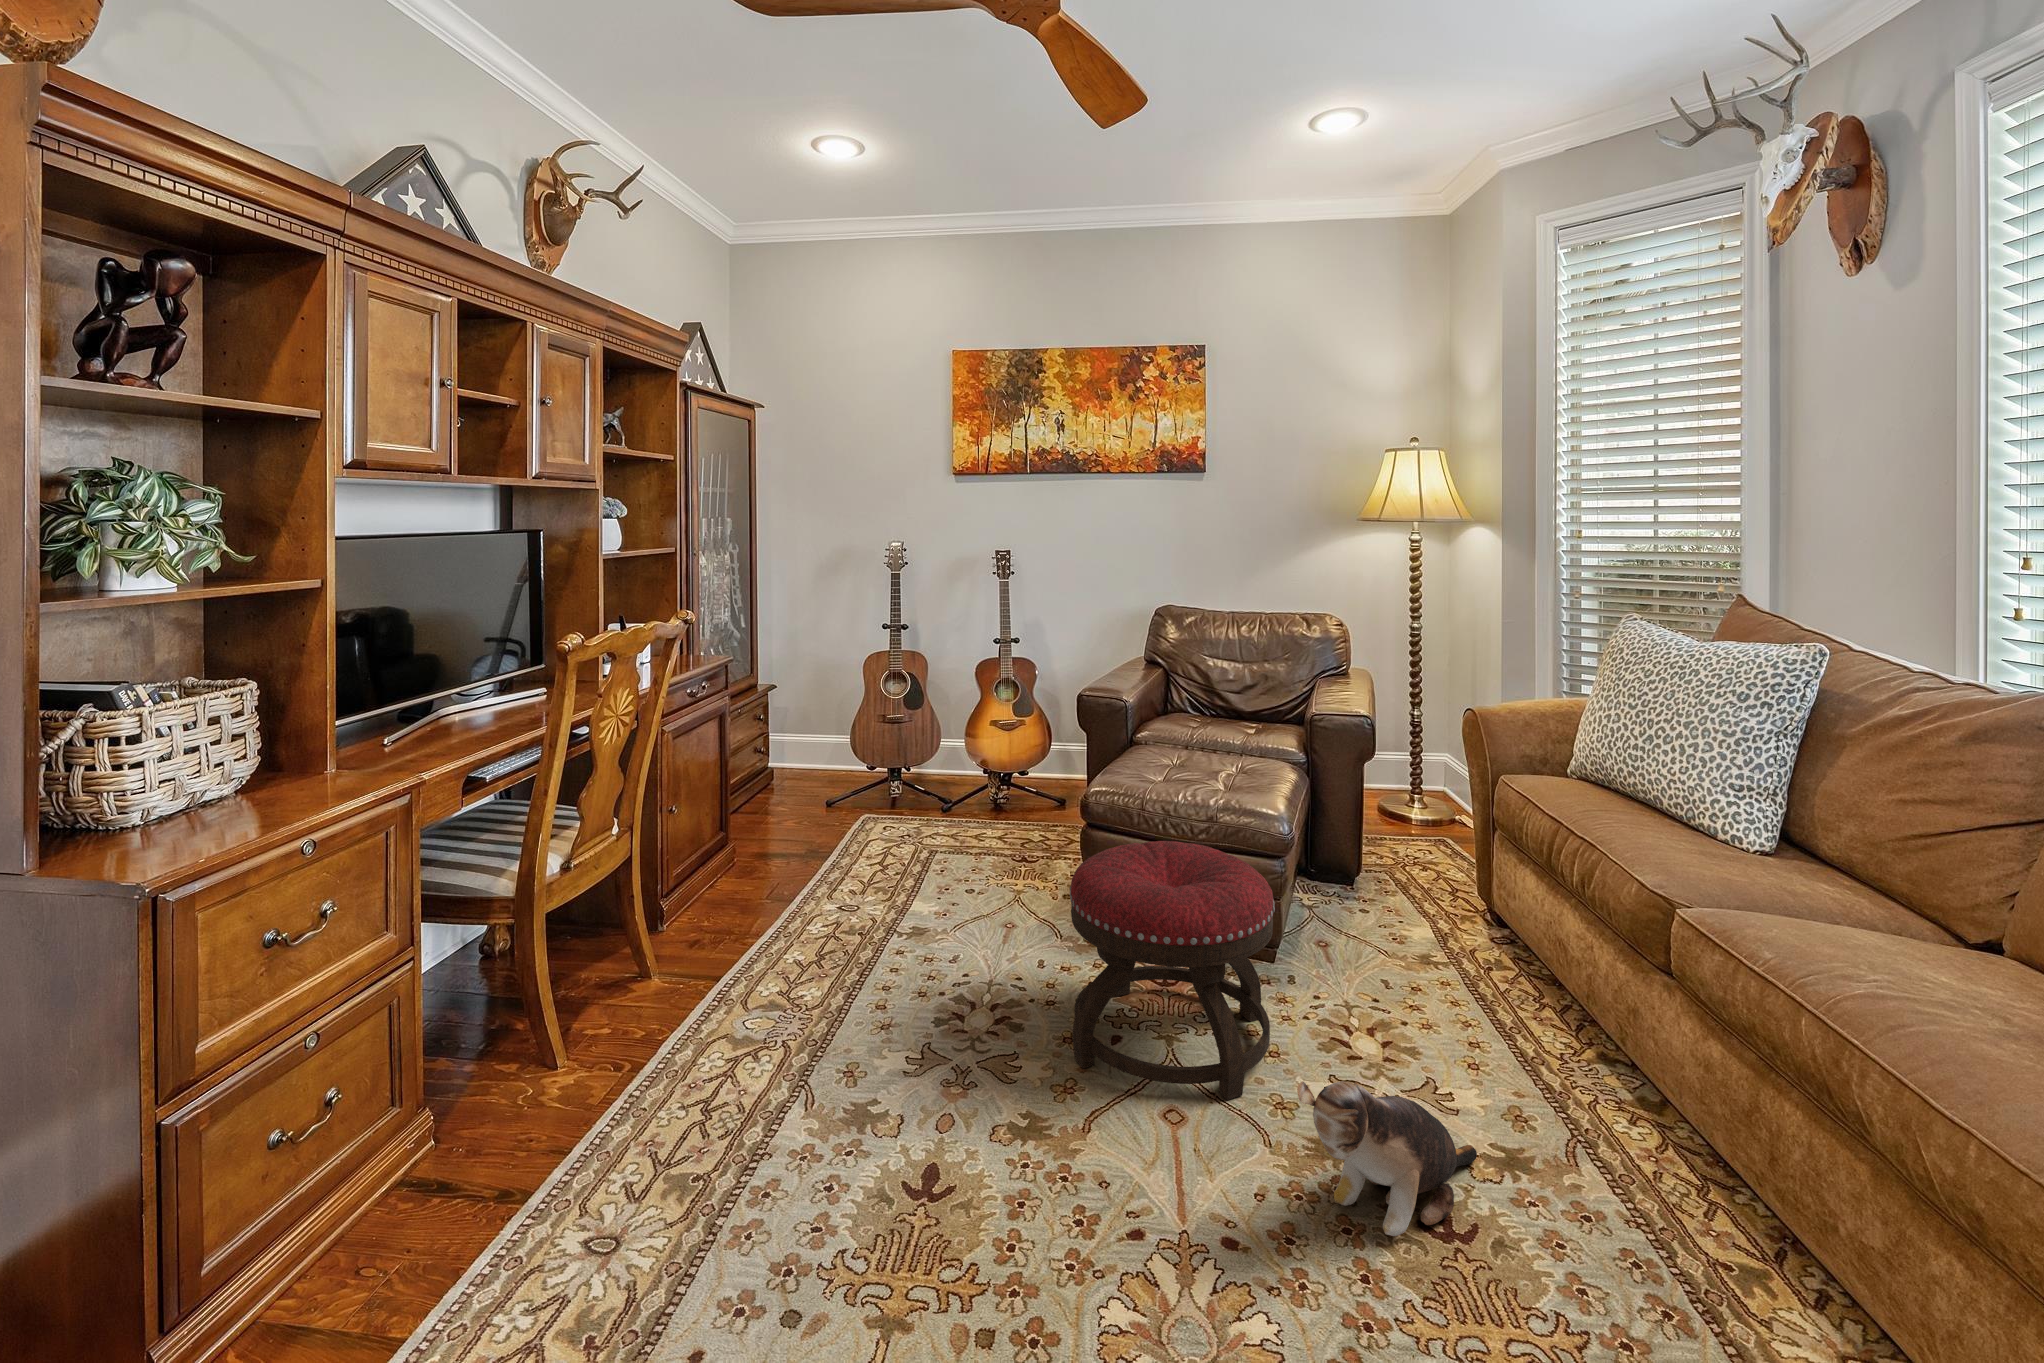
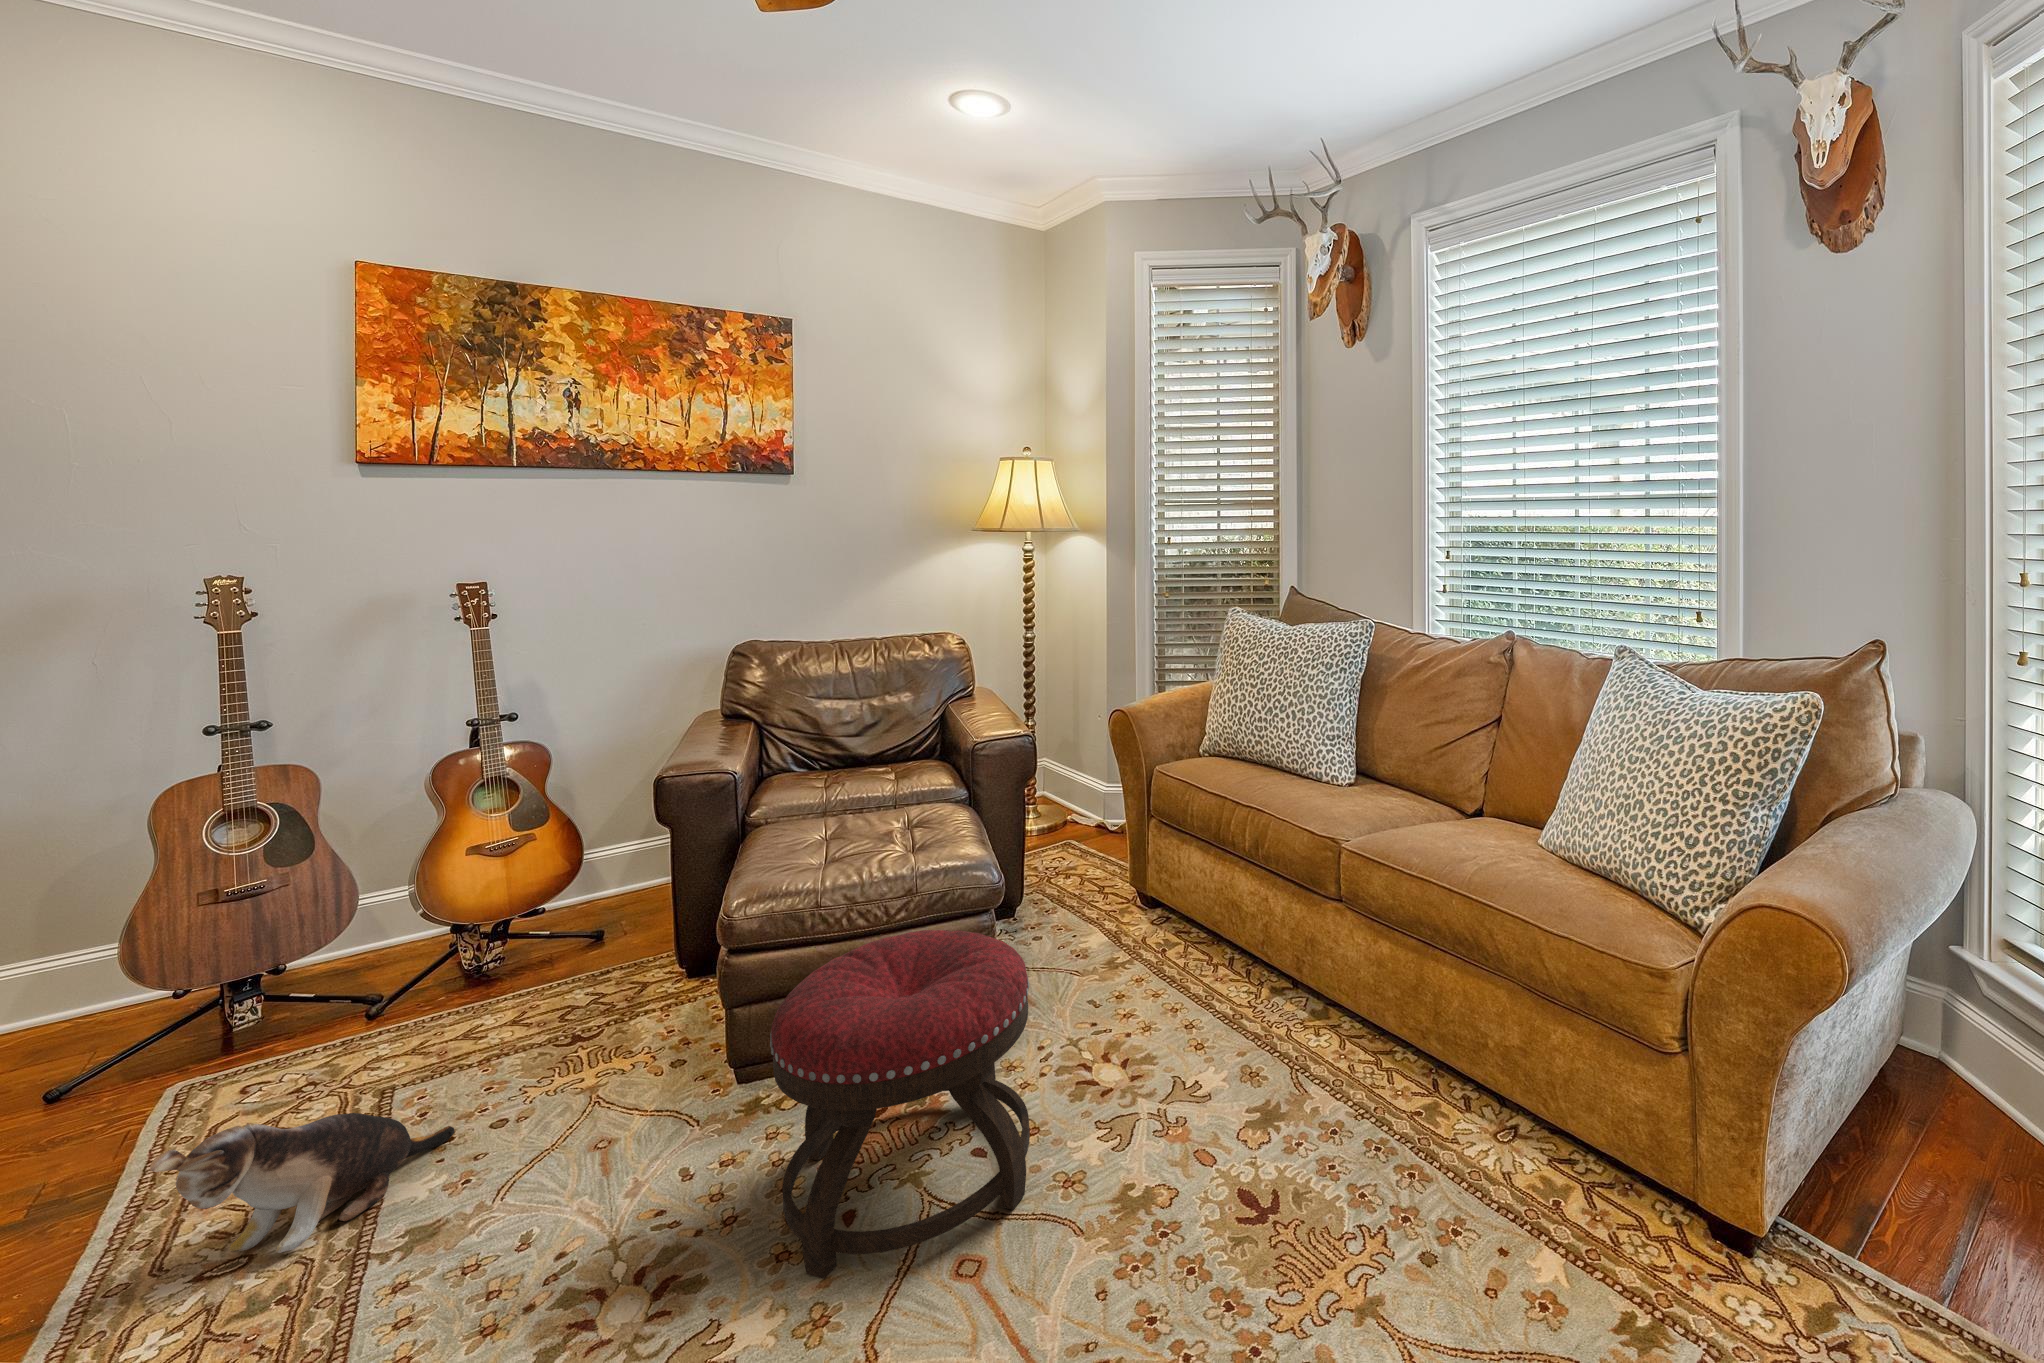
plush toy: present [1297,1081,1477,1236] -> present [150,1113,455,1253]

